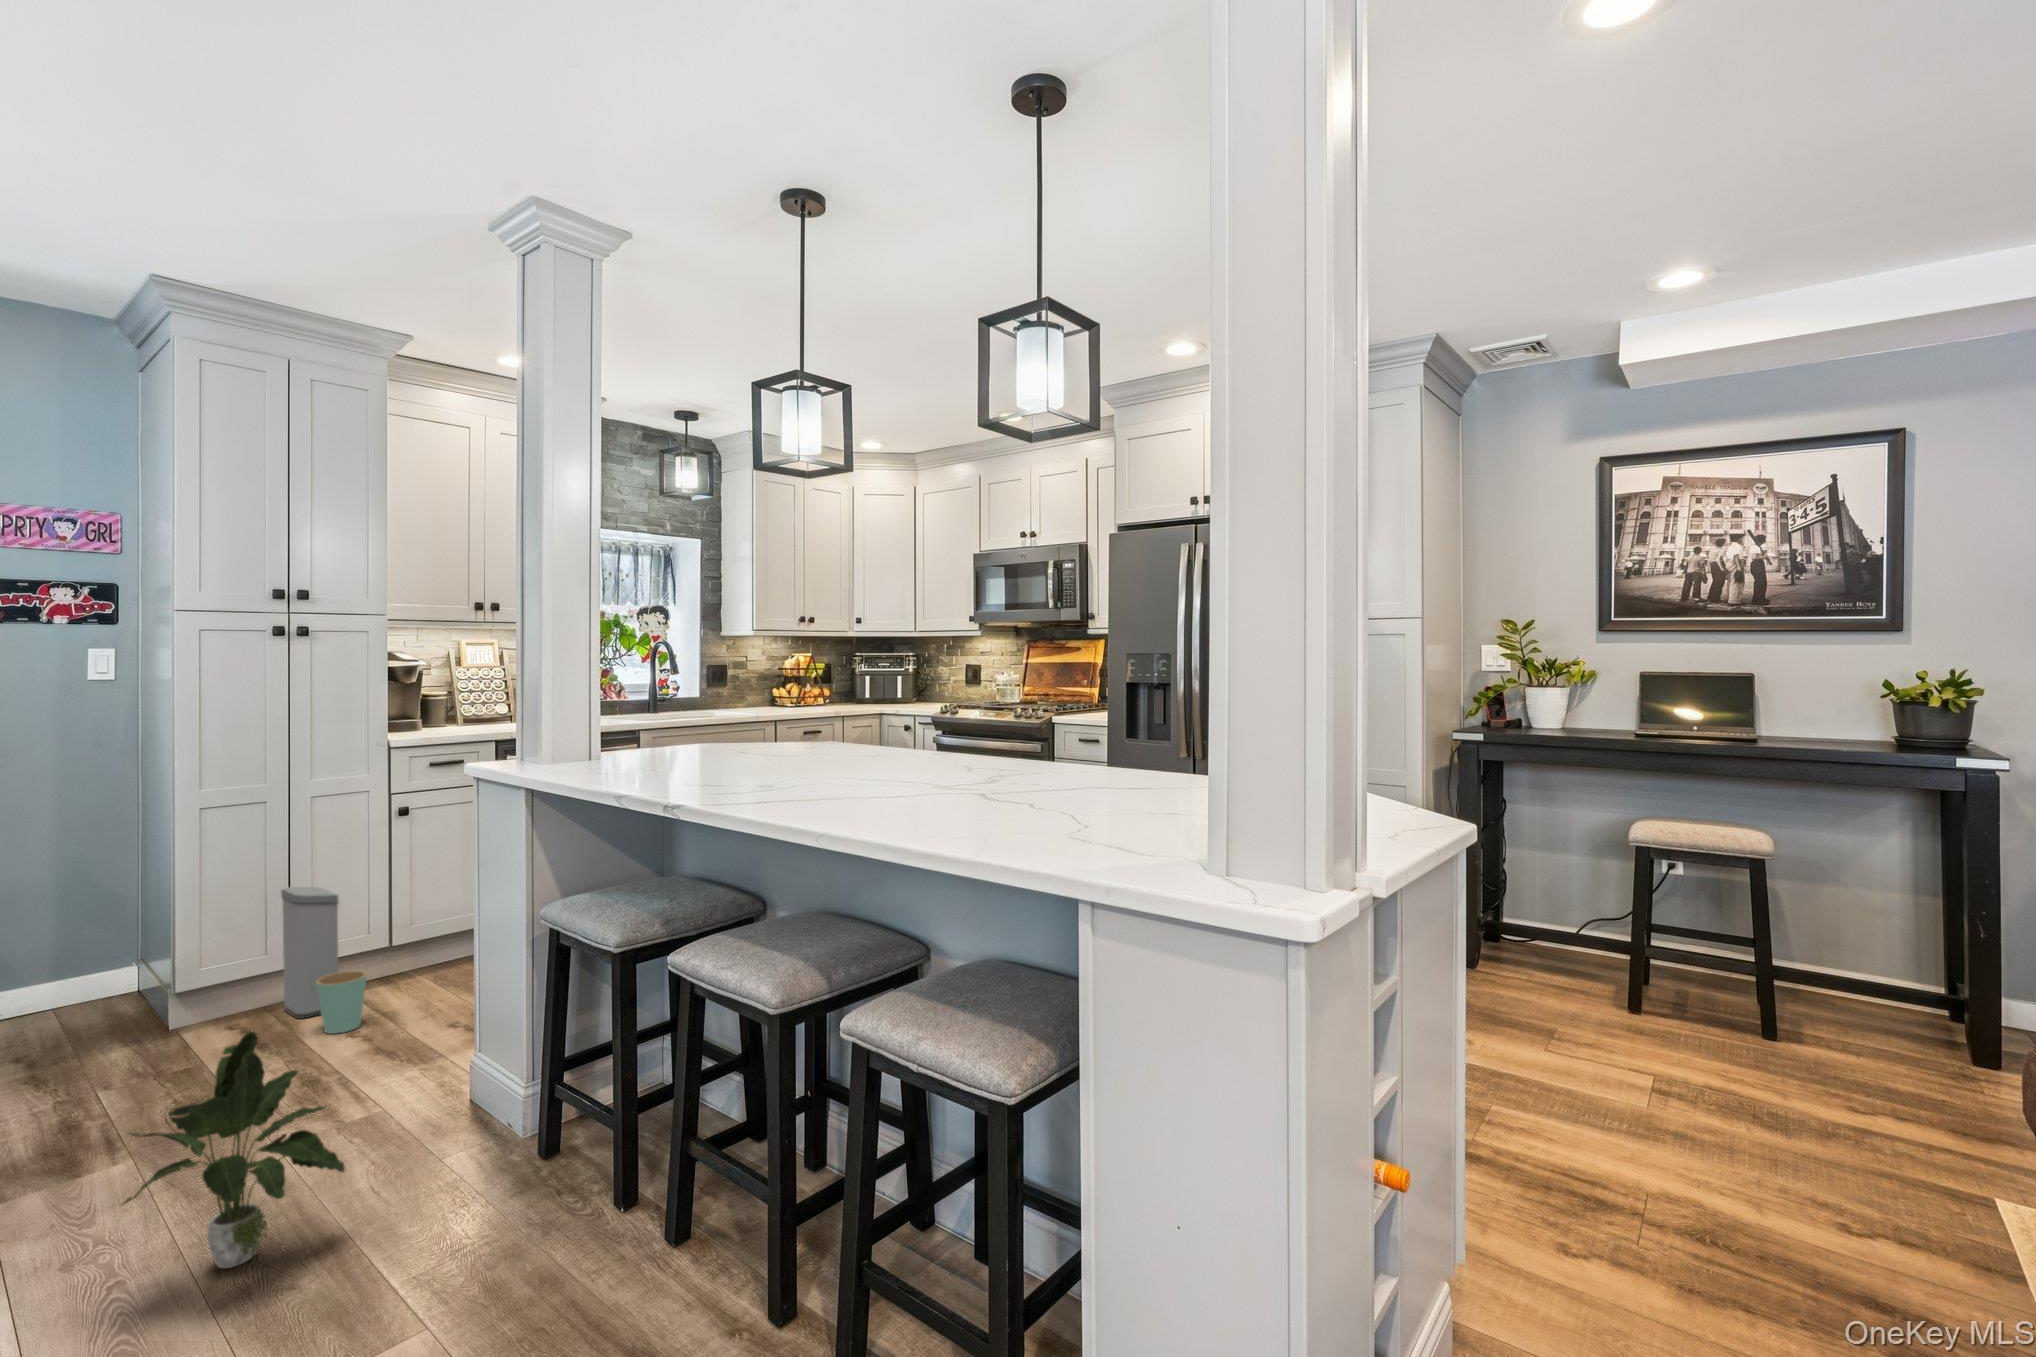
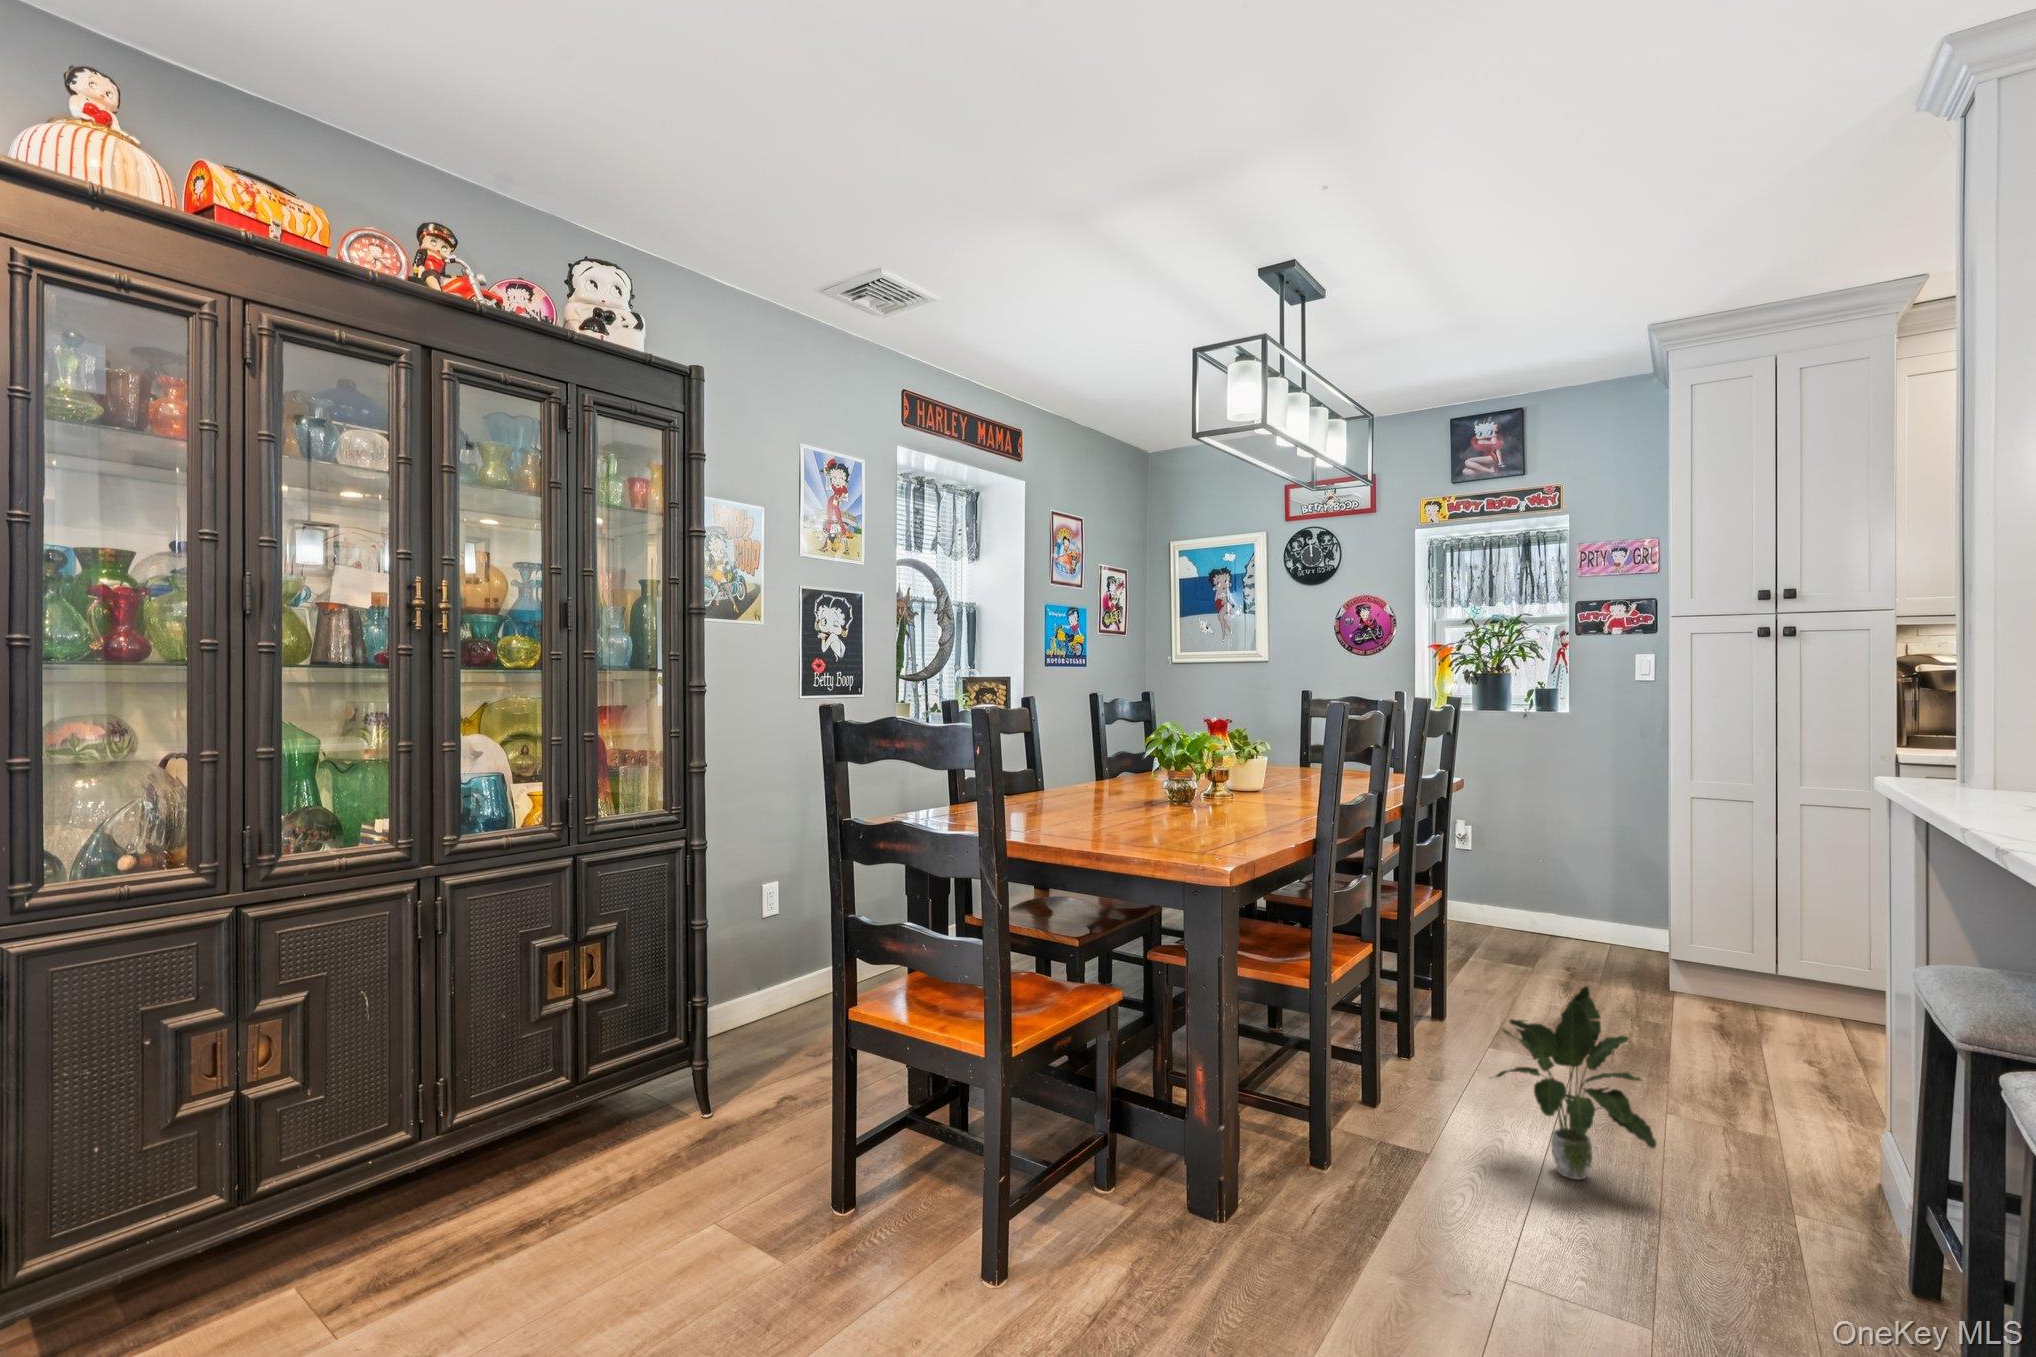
trash can: present [281,887,367,1034] -> none [1766,890,1834,1055]

